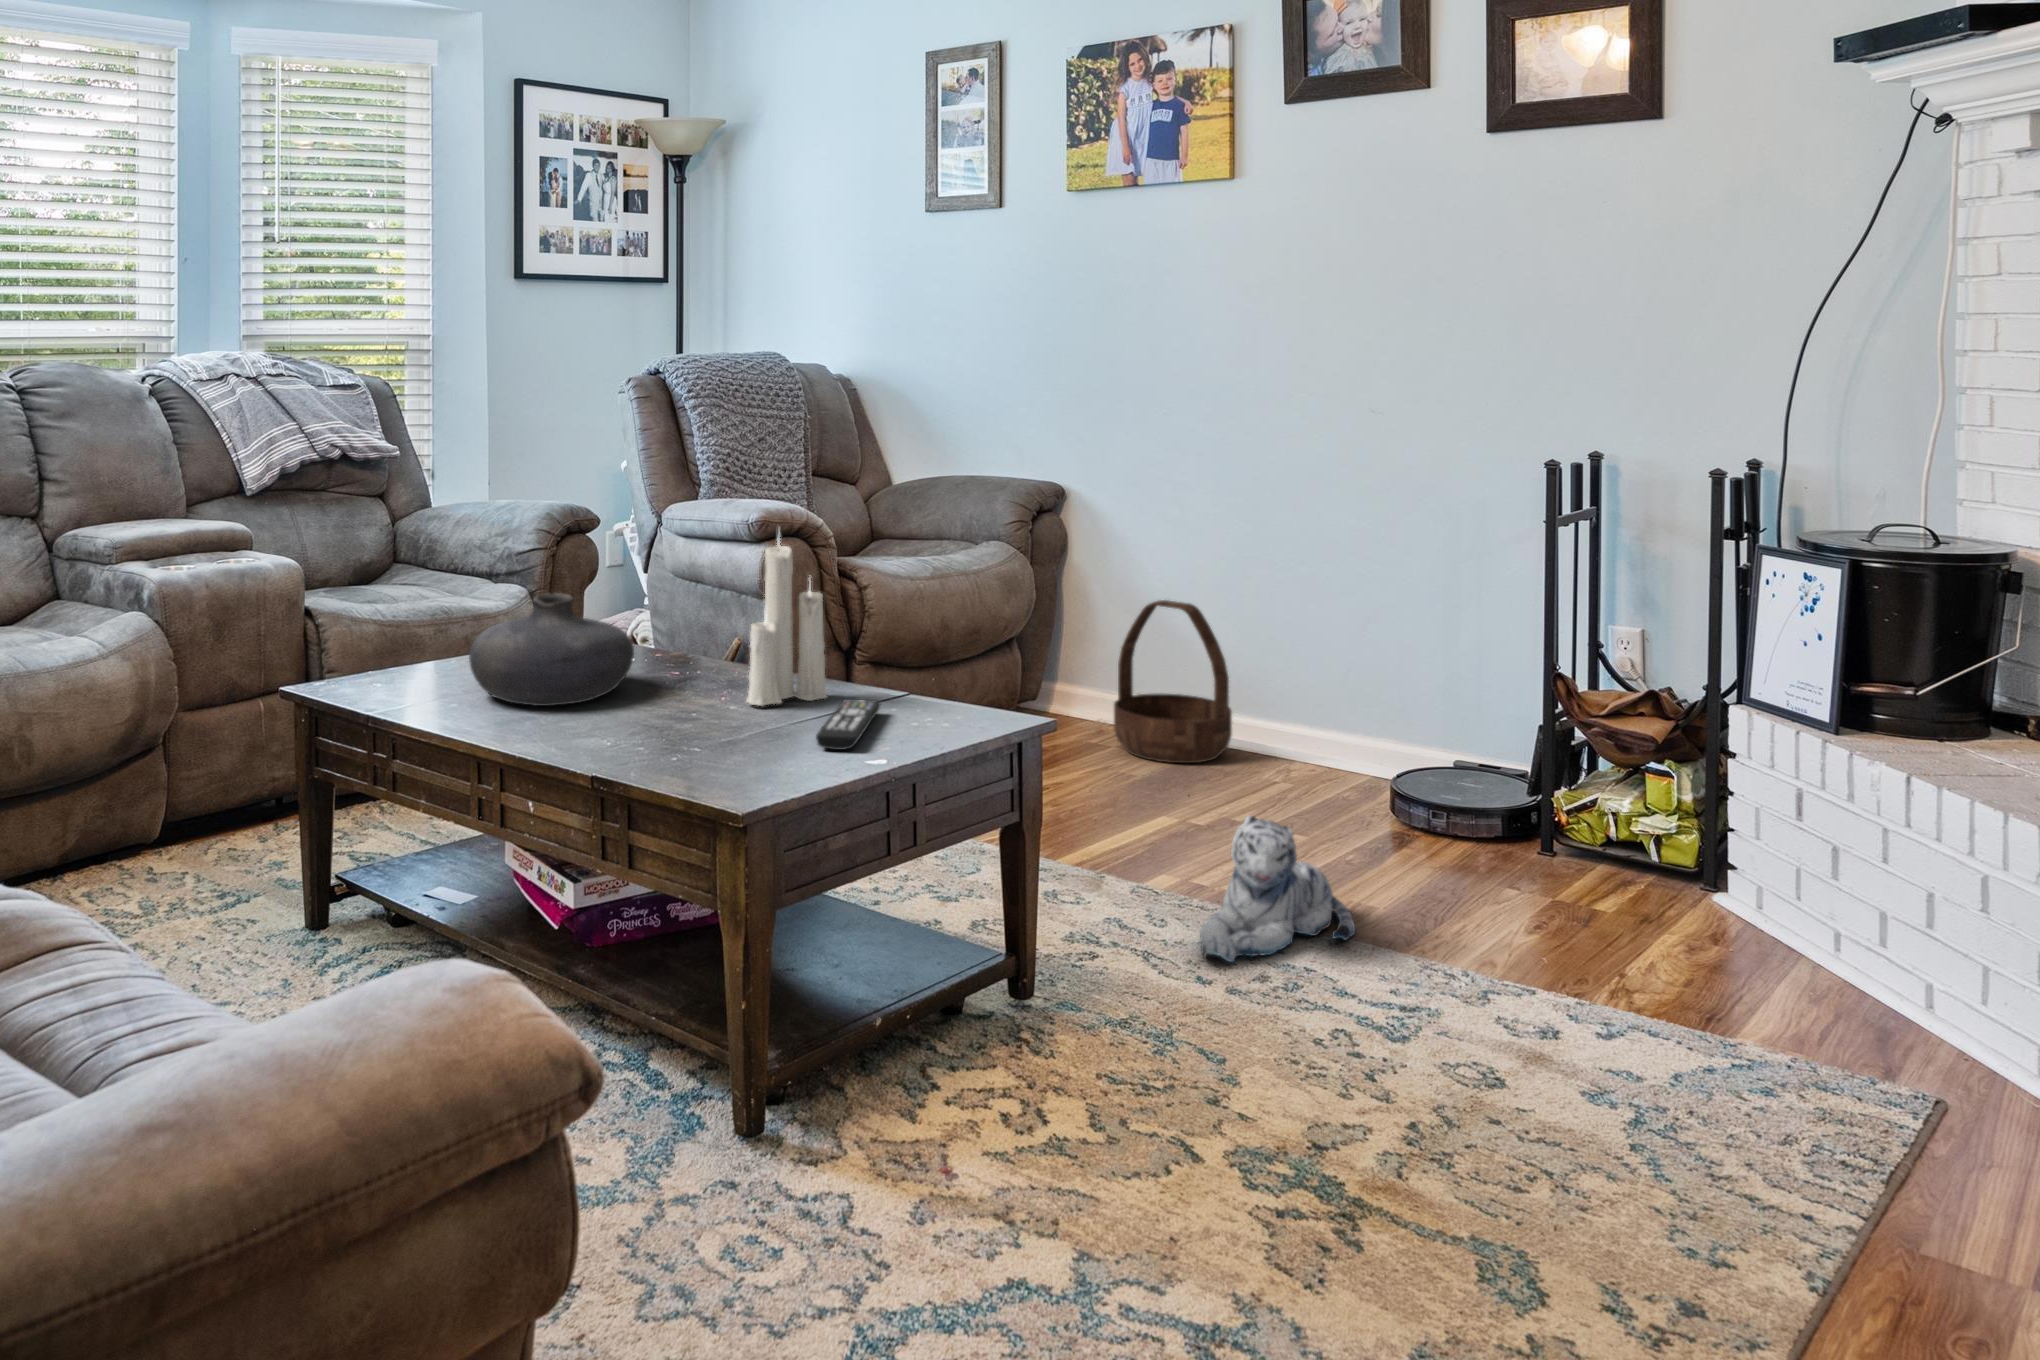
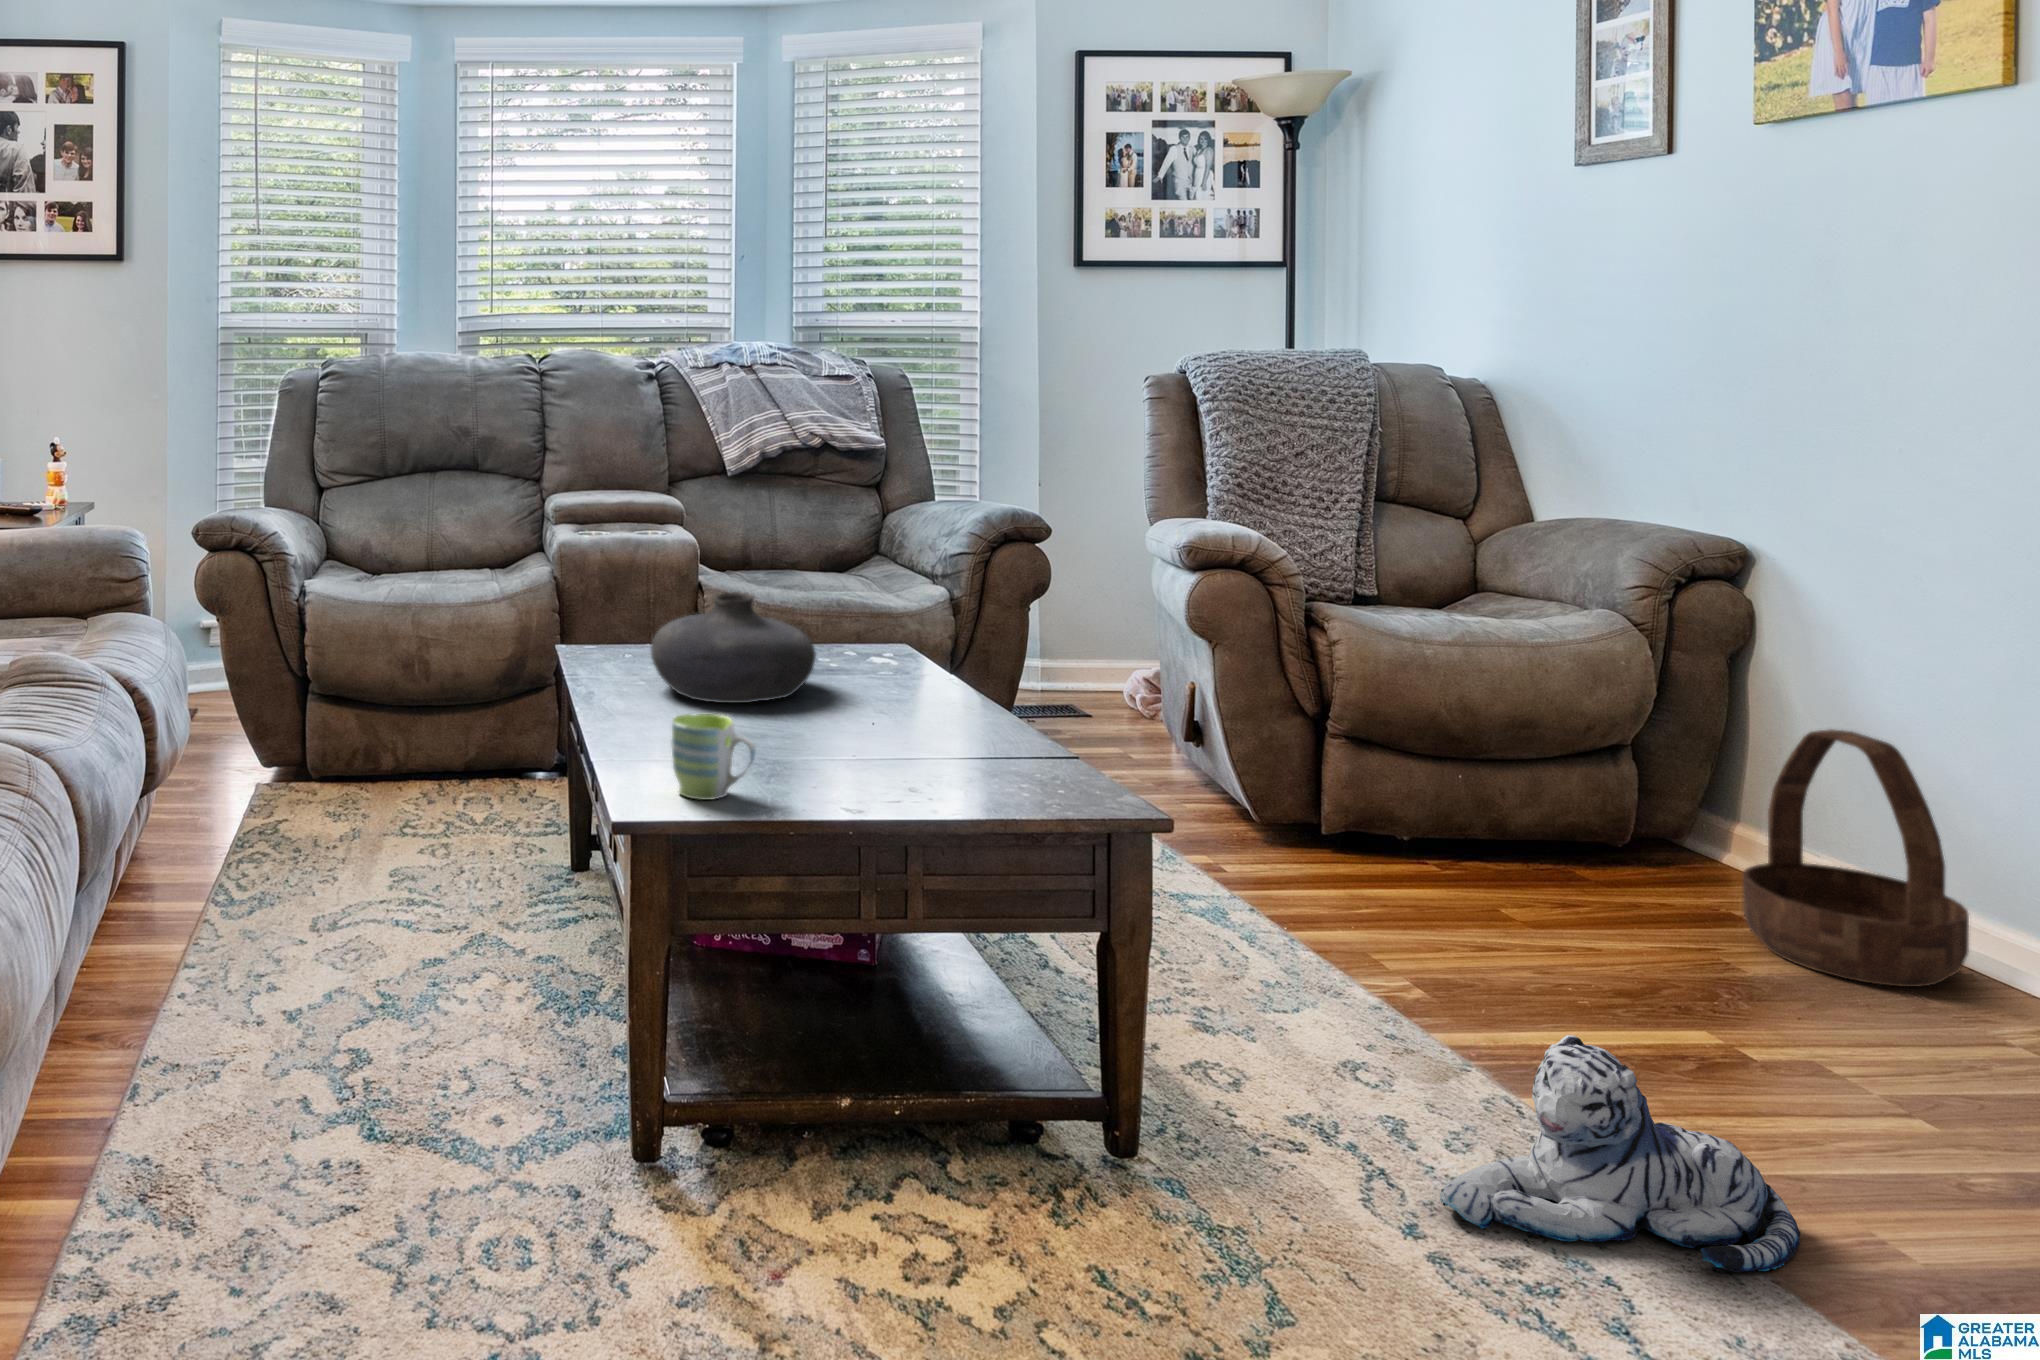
candle: present [747,533,827,706] -> none [864,535,963,745]
mug: none [710,698,788,781] -> present [671,714,756,800]
remote control: present [816,699,880,750] -> none [822,748,972,795]

